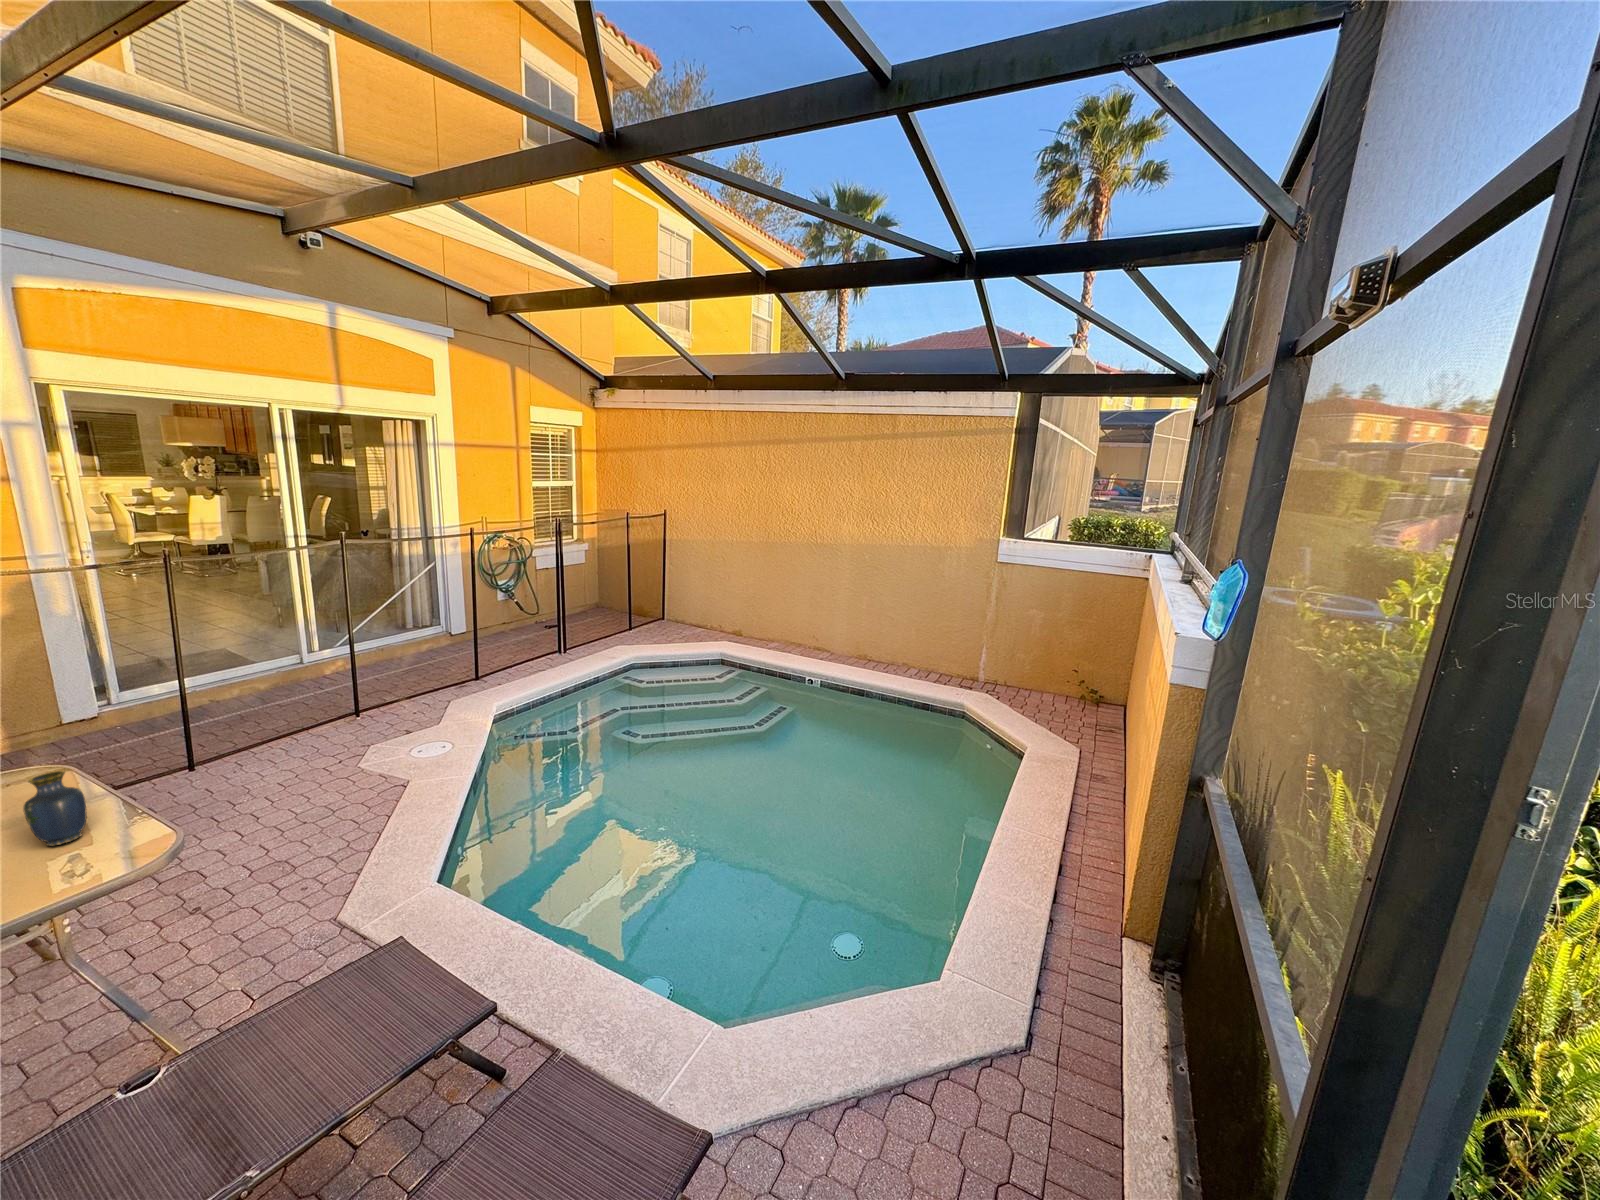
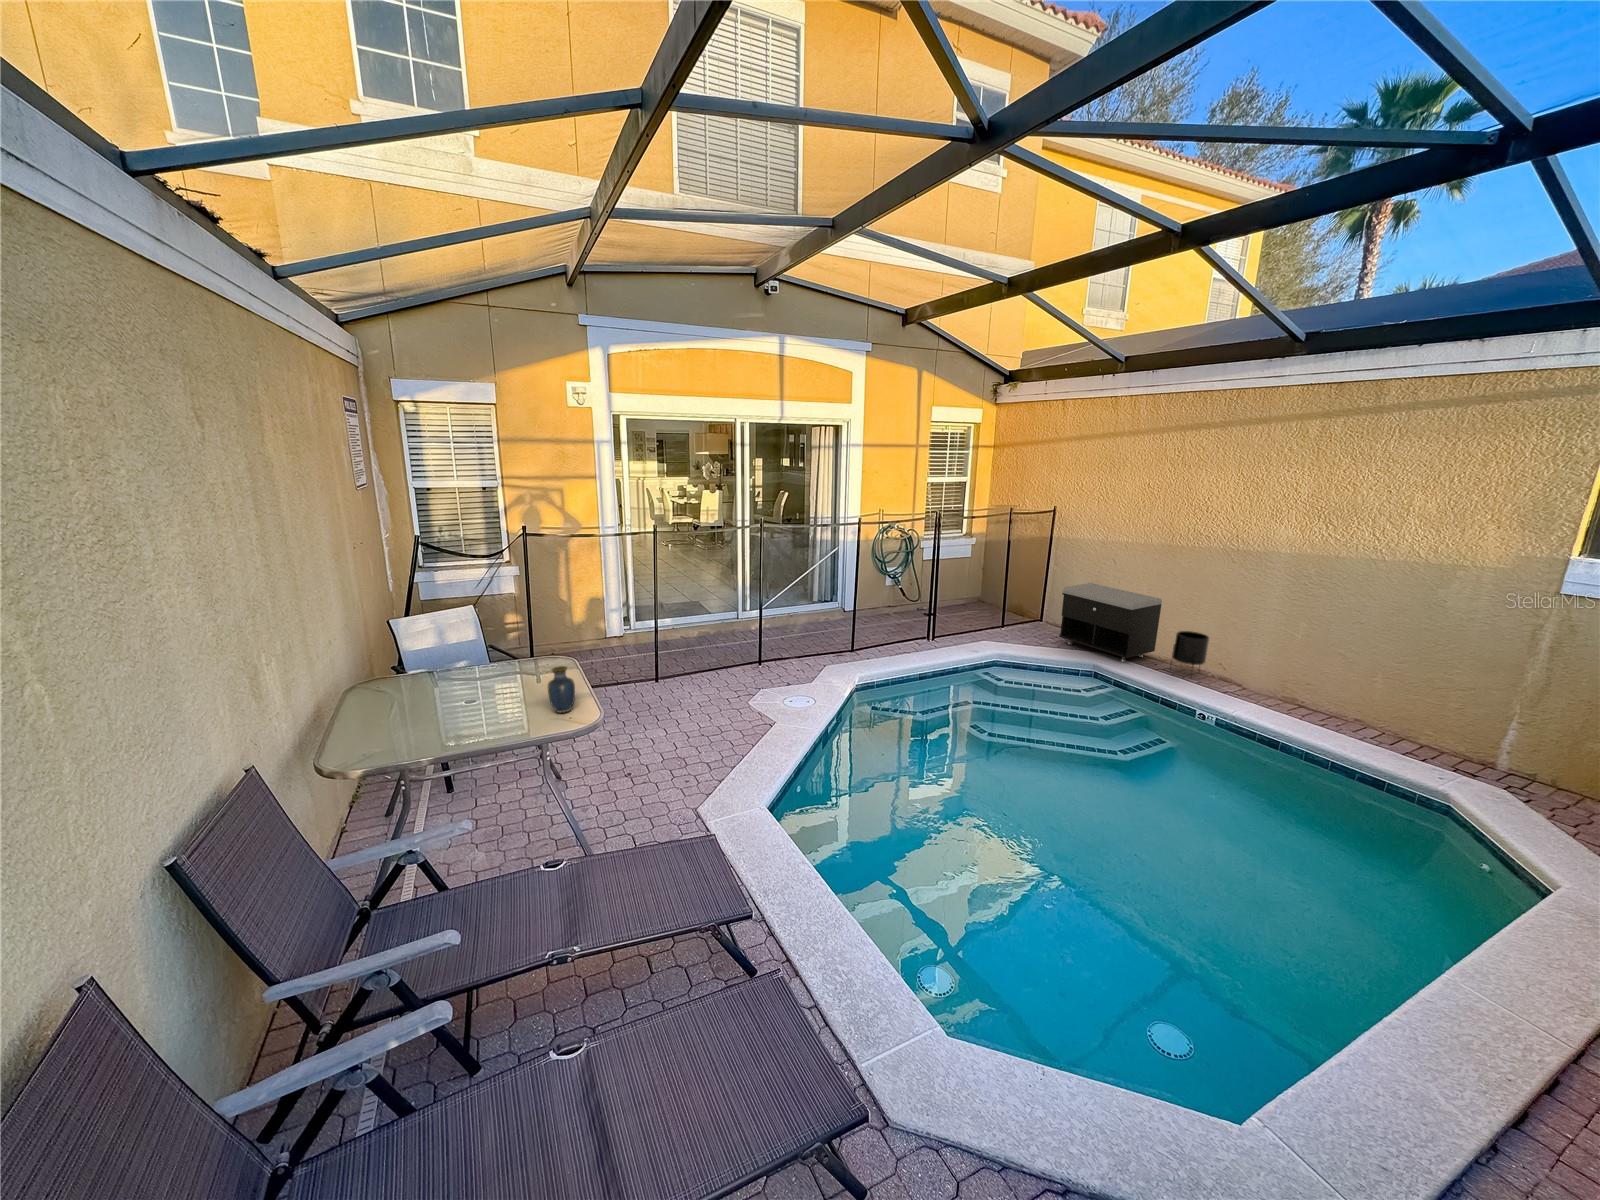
storage bench: none [681,579,763,645] -> present [1059,583,1162,662]
planter: none [776,611,802,651] -> present [1172,631,1209,667]

